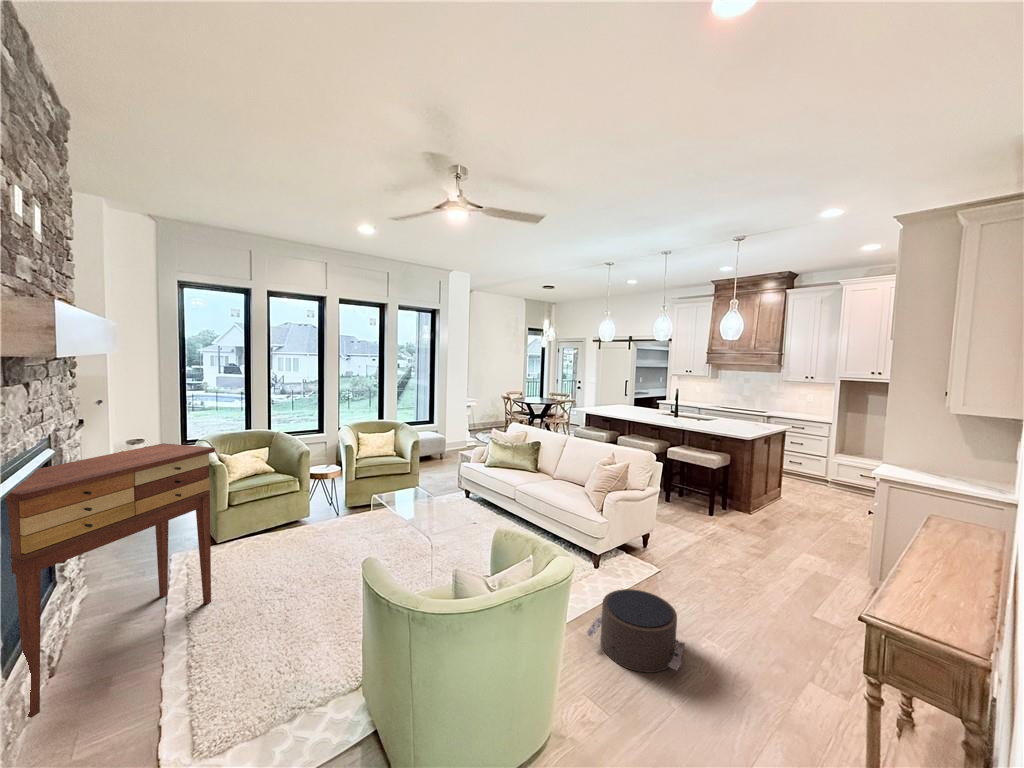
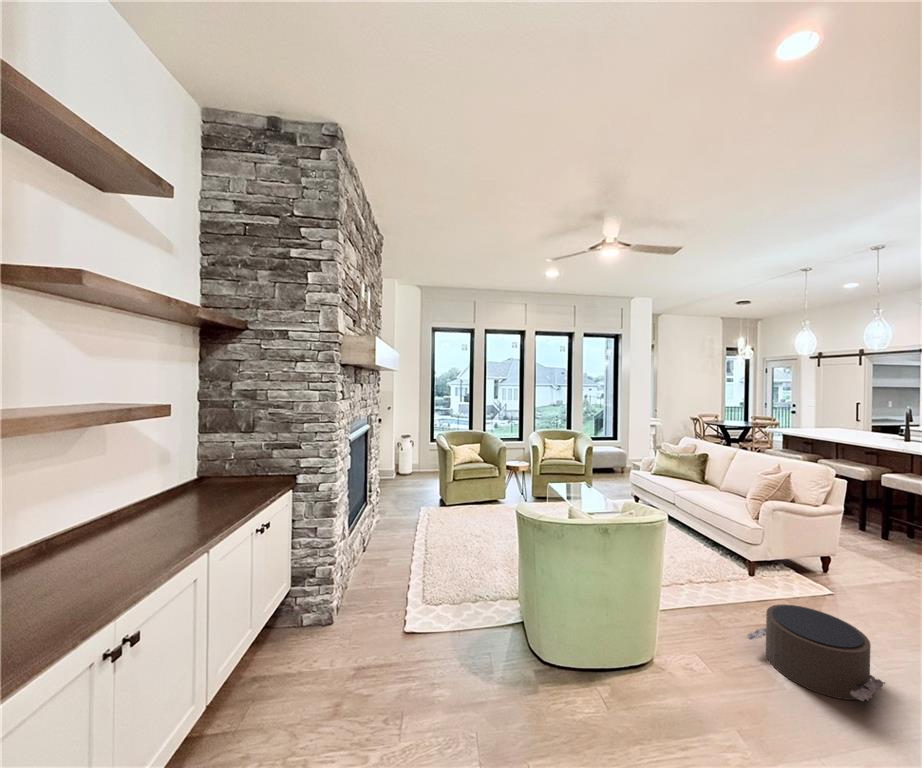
console table: present [5,443,215,718] -> none [333,429,445,570]

